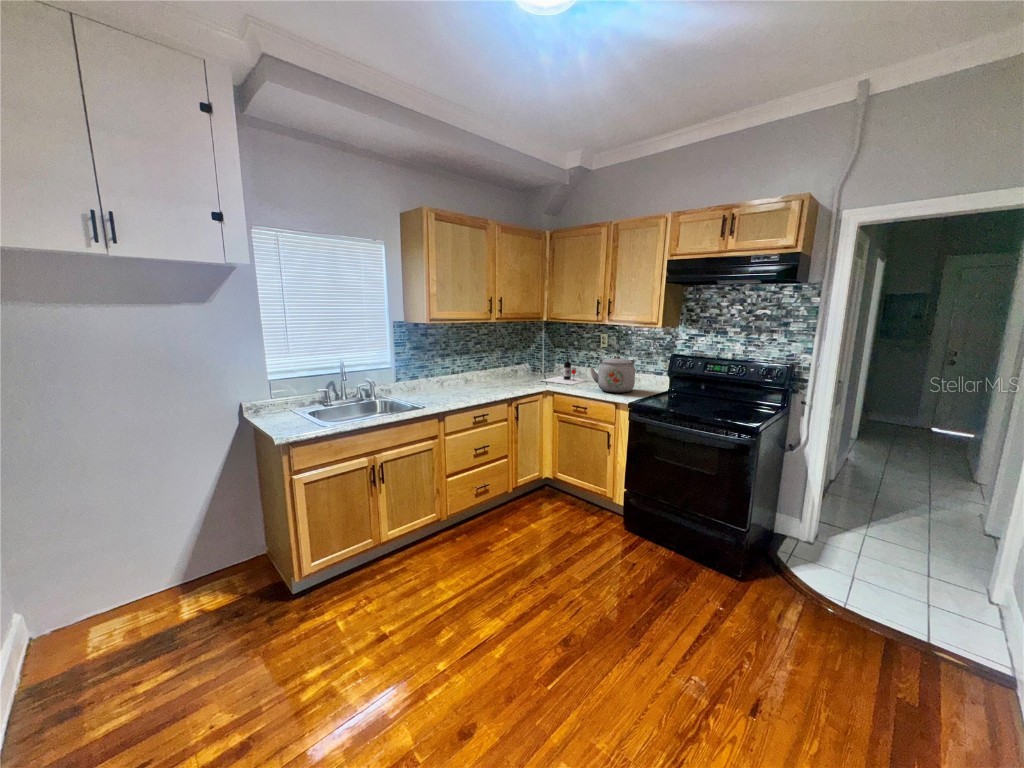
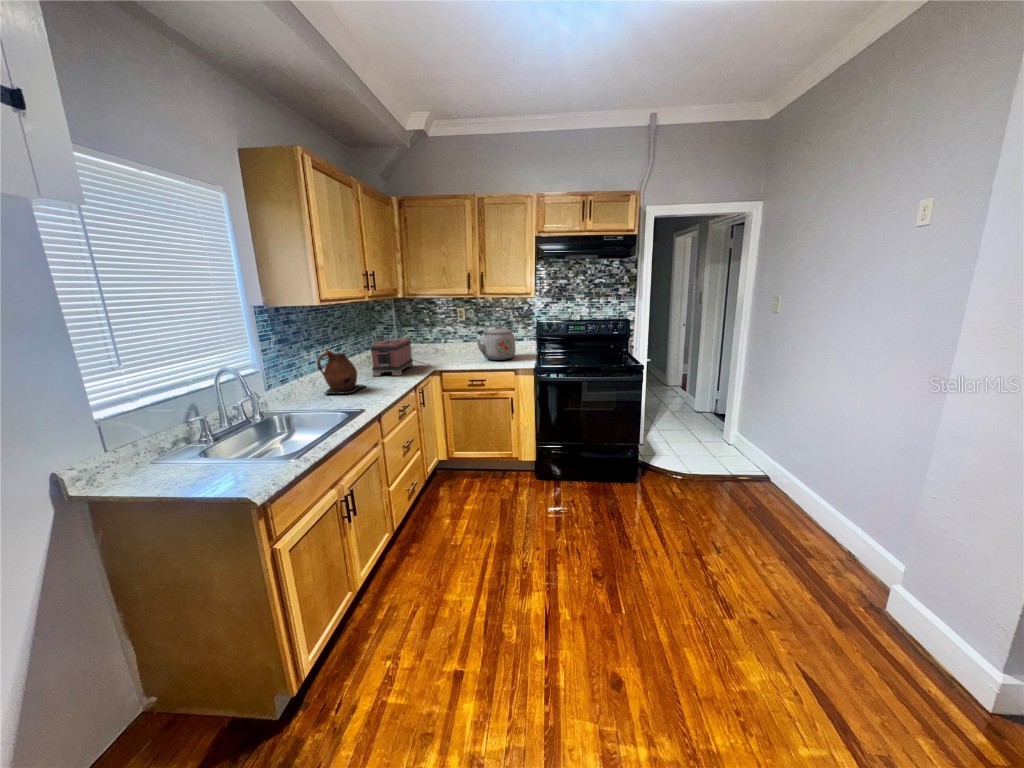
wine bottle: present [542,356,584,385] -> none [411,333,454,361]
toaster: none [488,357,534,390] -> present [370,338,414,376]
ceramic pitcher: none [433,358,468,396] -> present [317,348,365,394]

